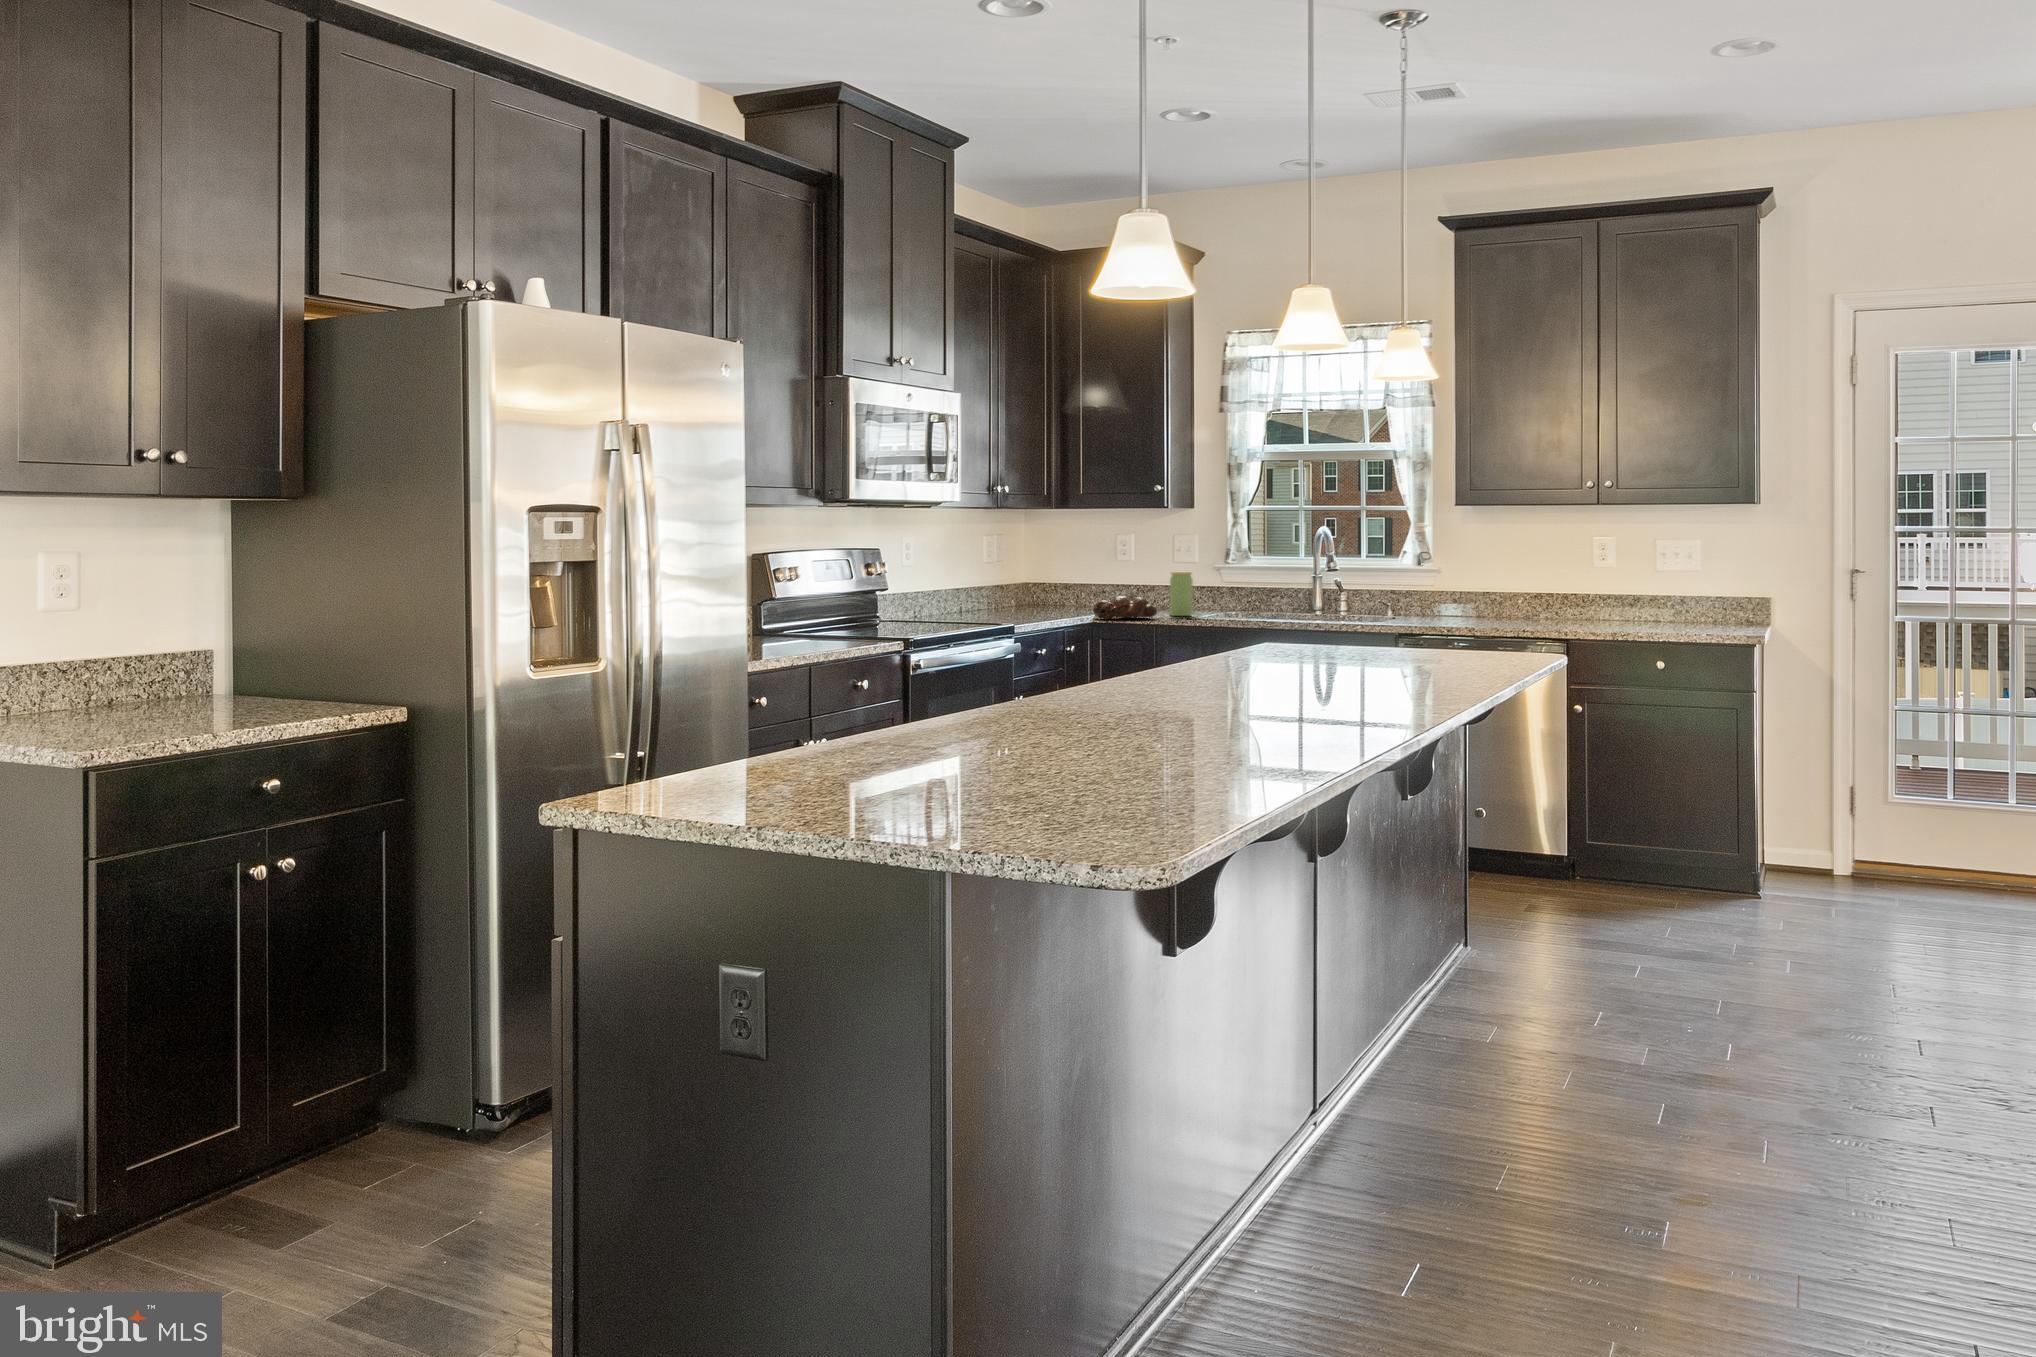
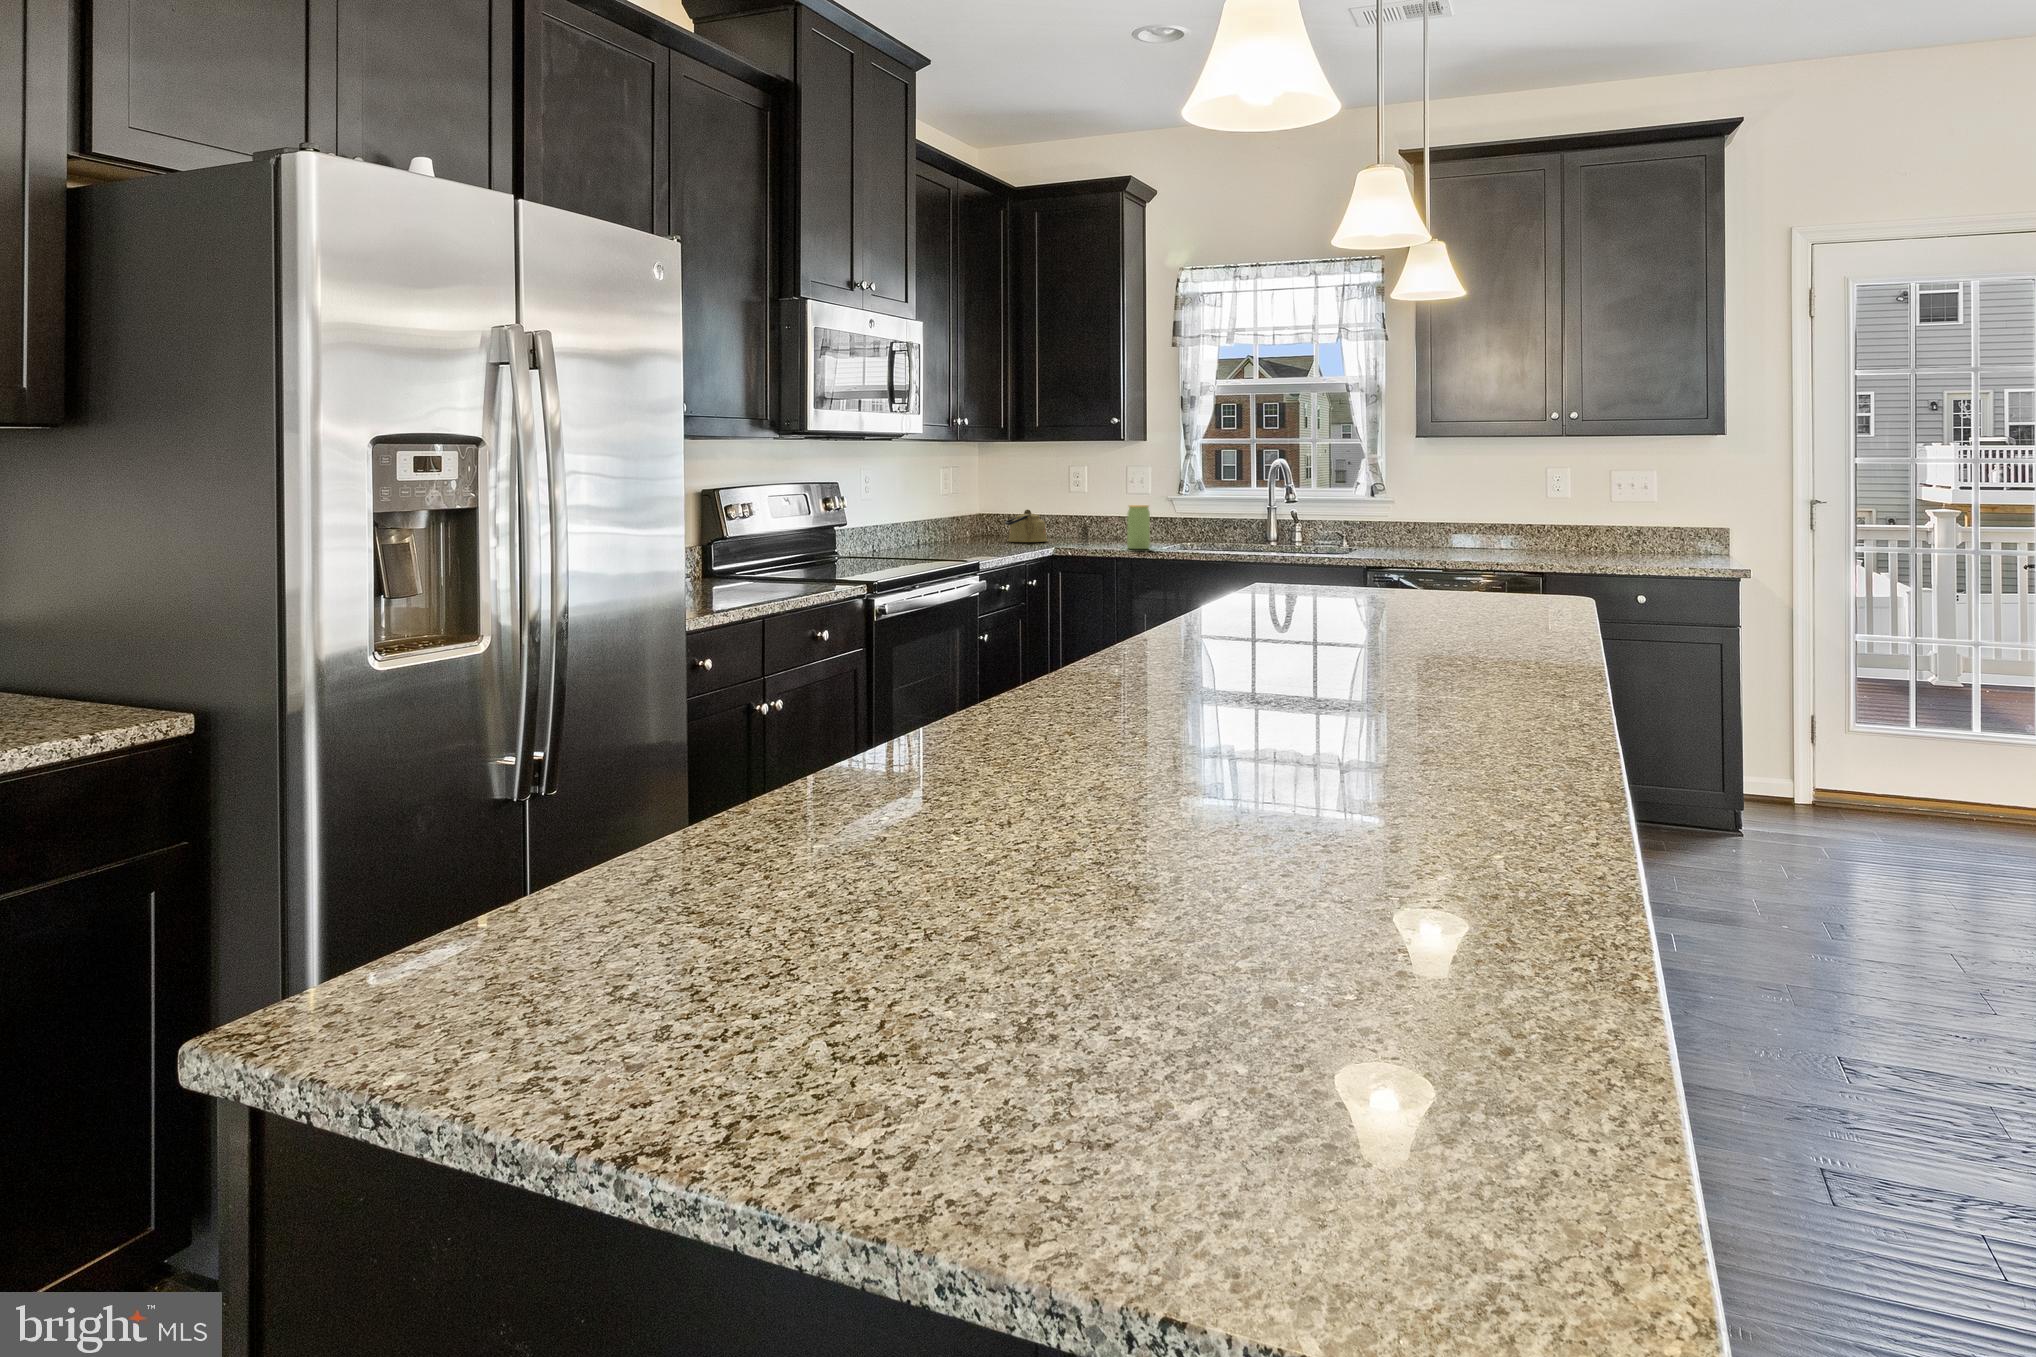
kettle: none [1048,576,1092,609] -> present [1005,510,1048,542]
bread loaf: present [1093,596,1157,619] -> none [1054,530,1117,554]

